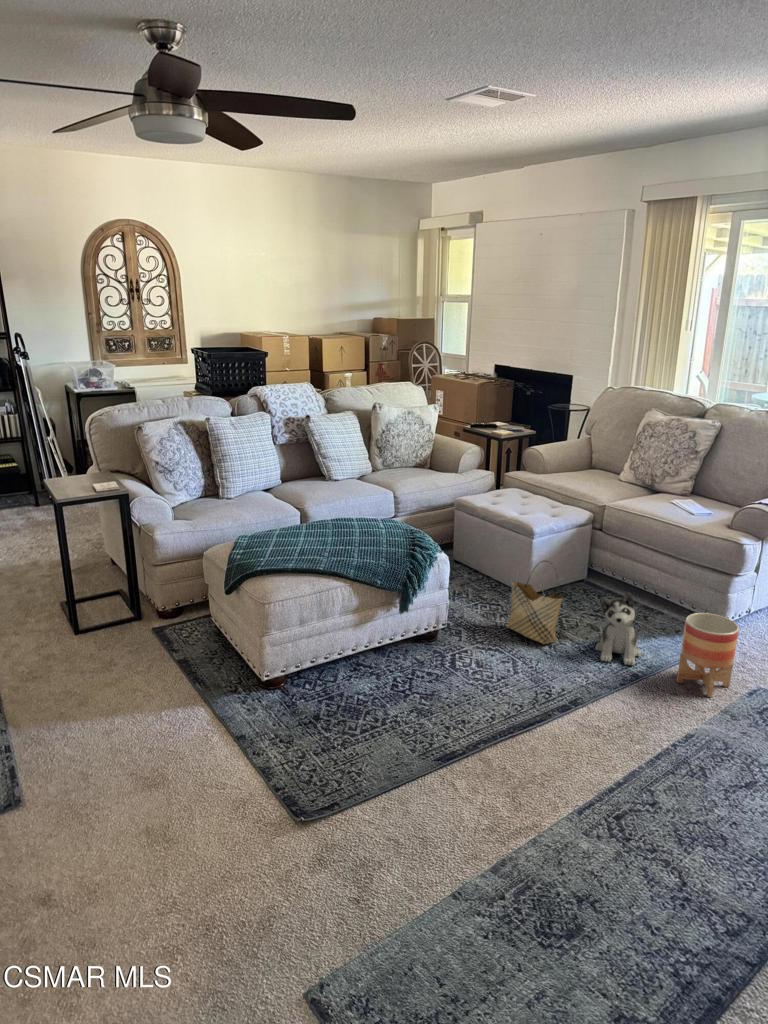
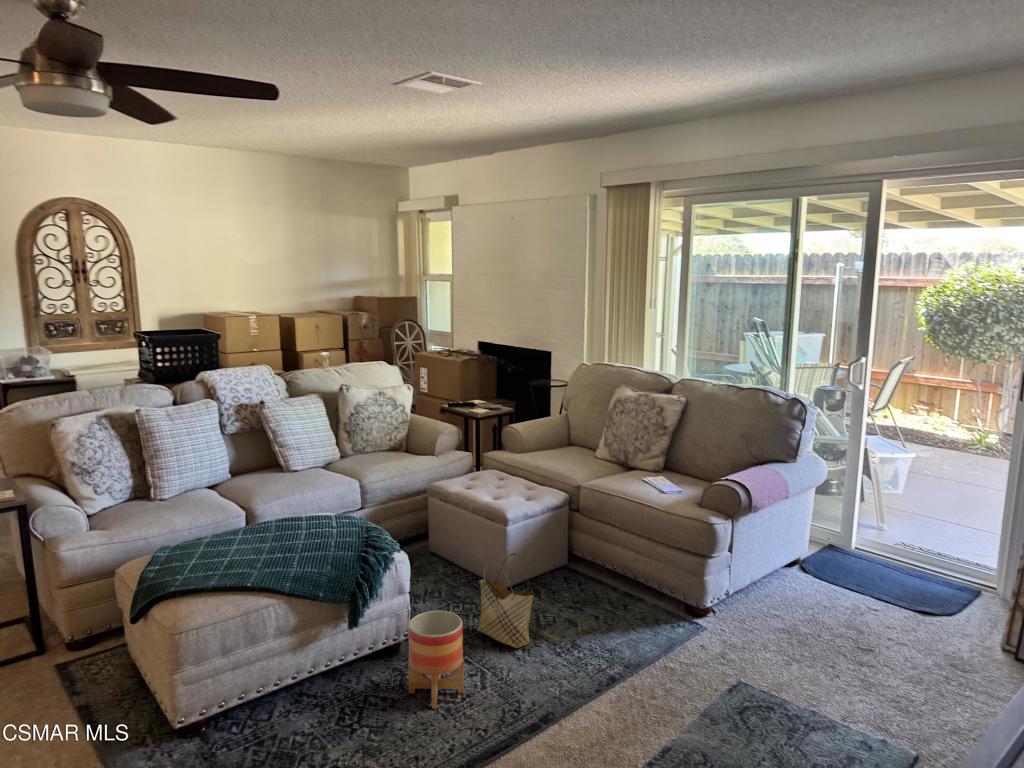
plush toy: present [596,592,641,666] -> none [572,584,619,666]
planter: present [677,613,739,697] -> present [408,611,464,709]

